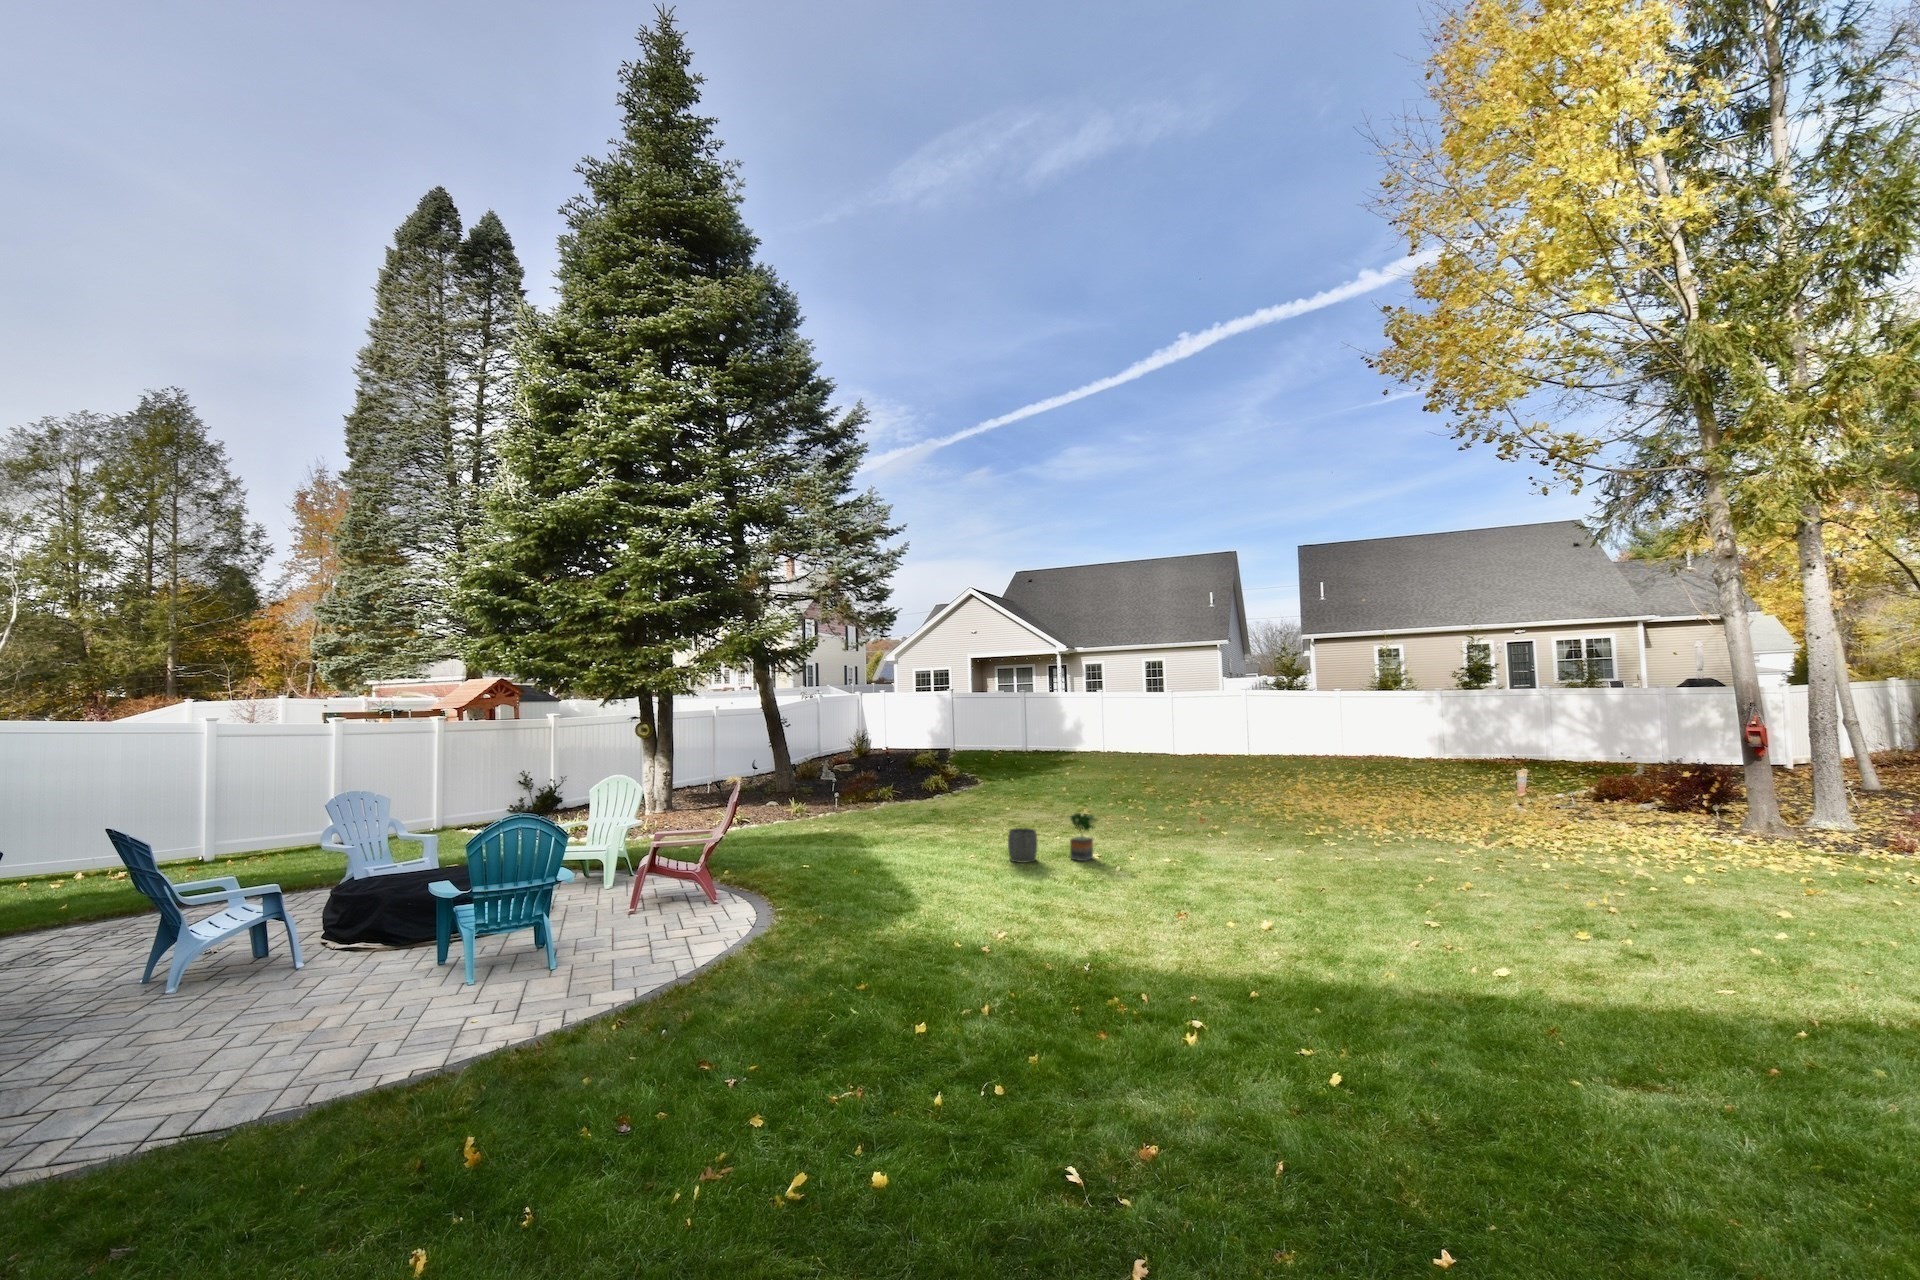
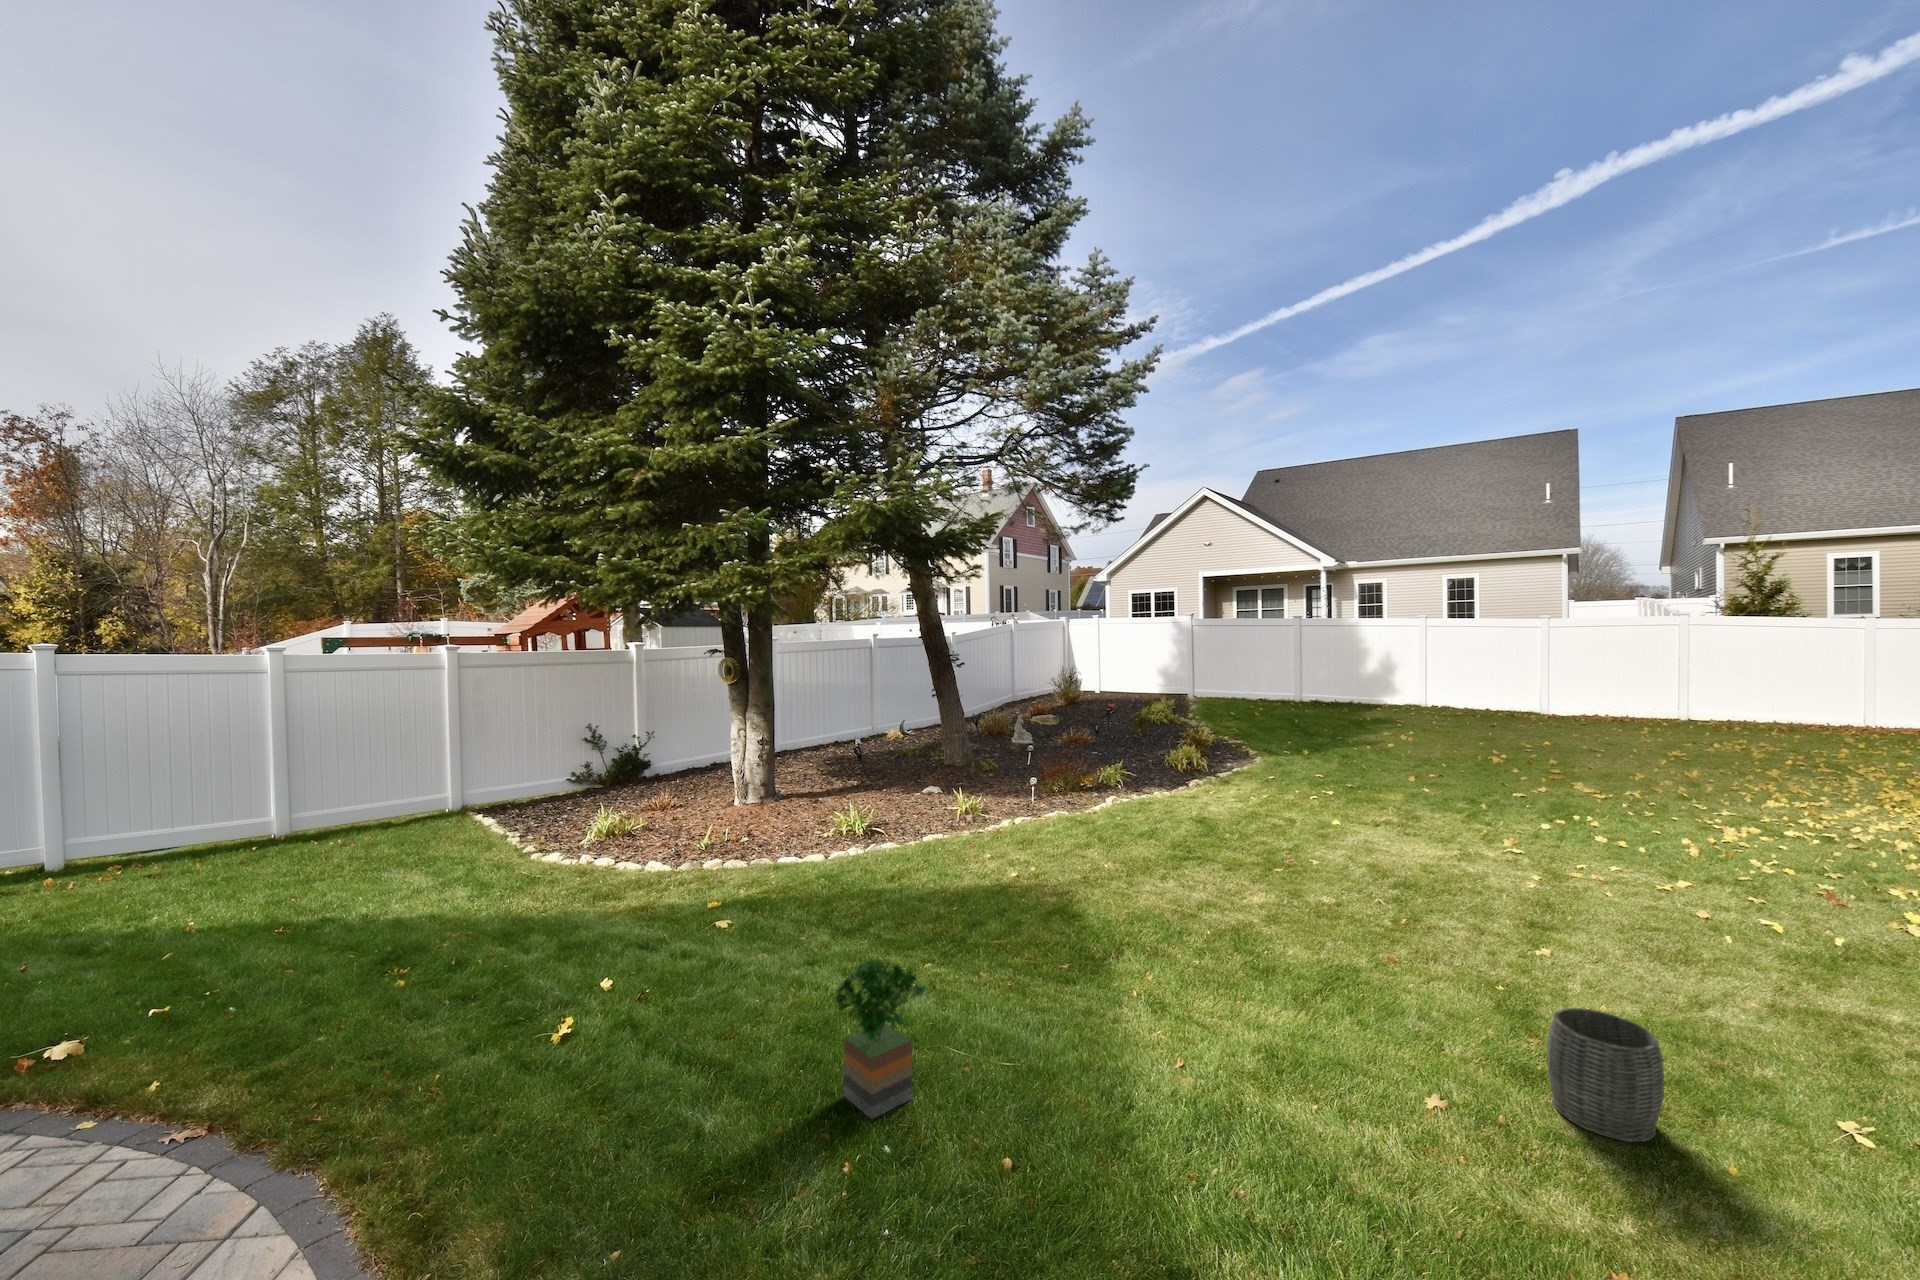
potted tree: present [1070,813,1096,861] -> present [836,959,928,1119]

